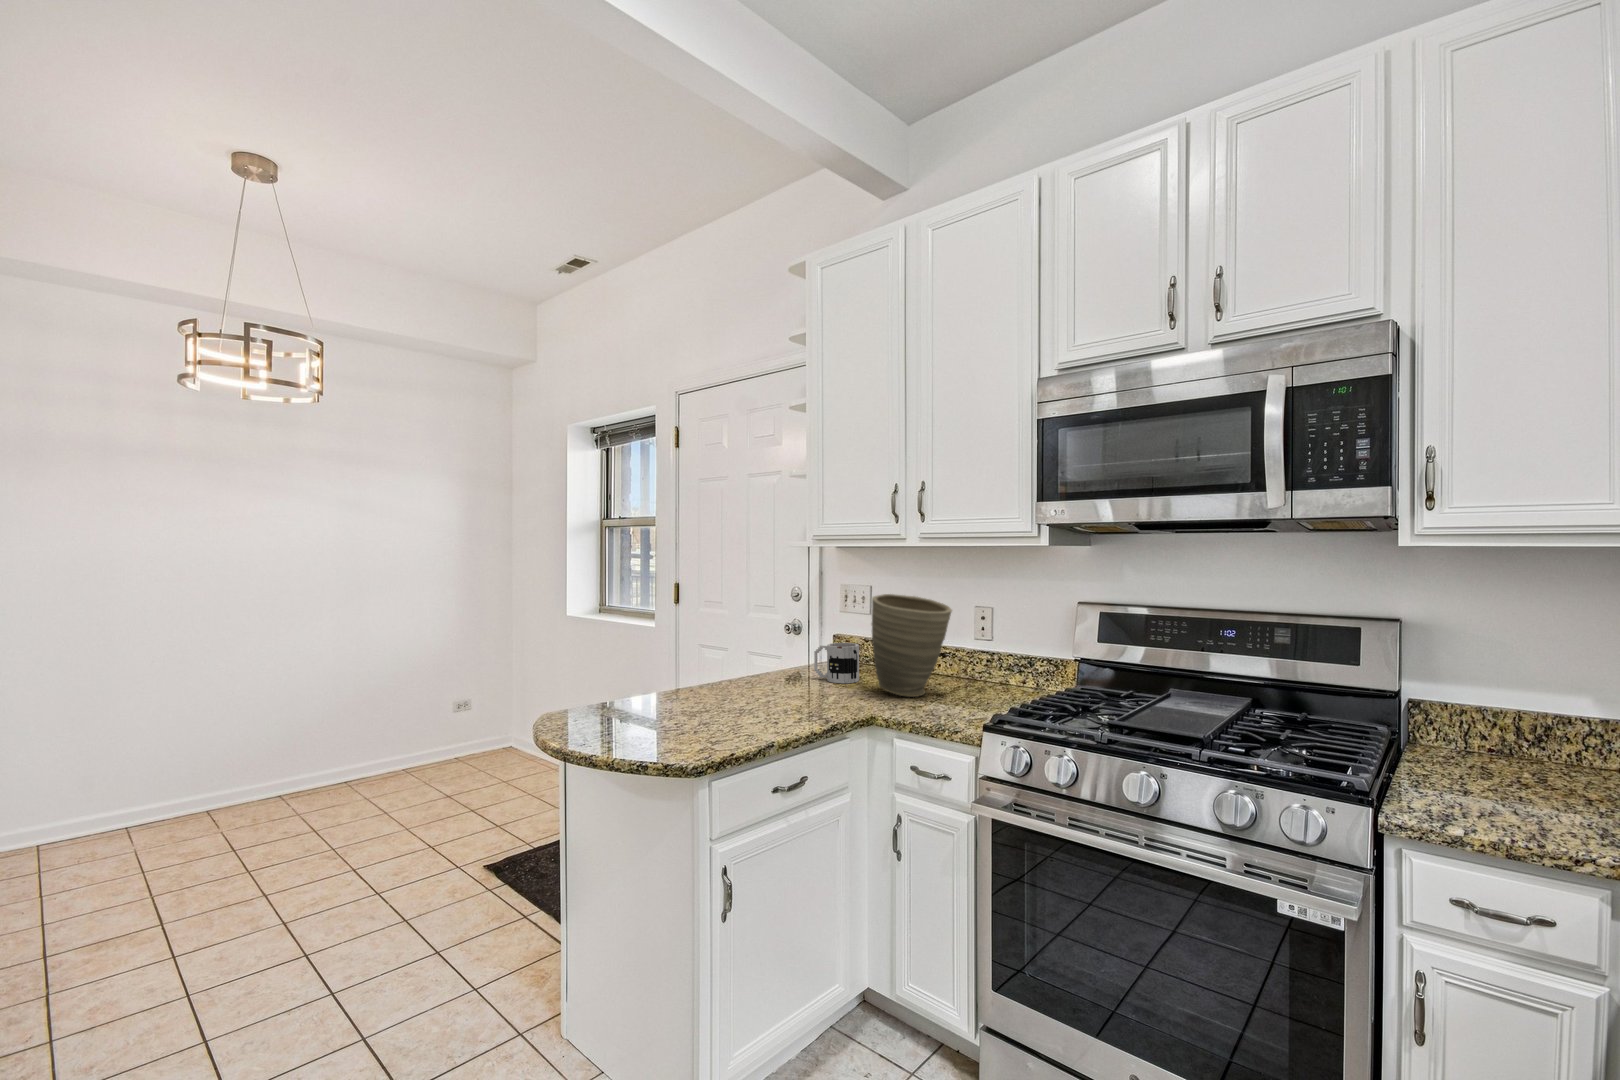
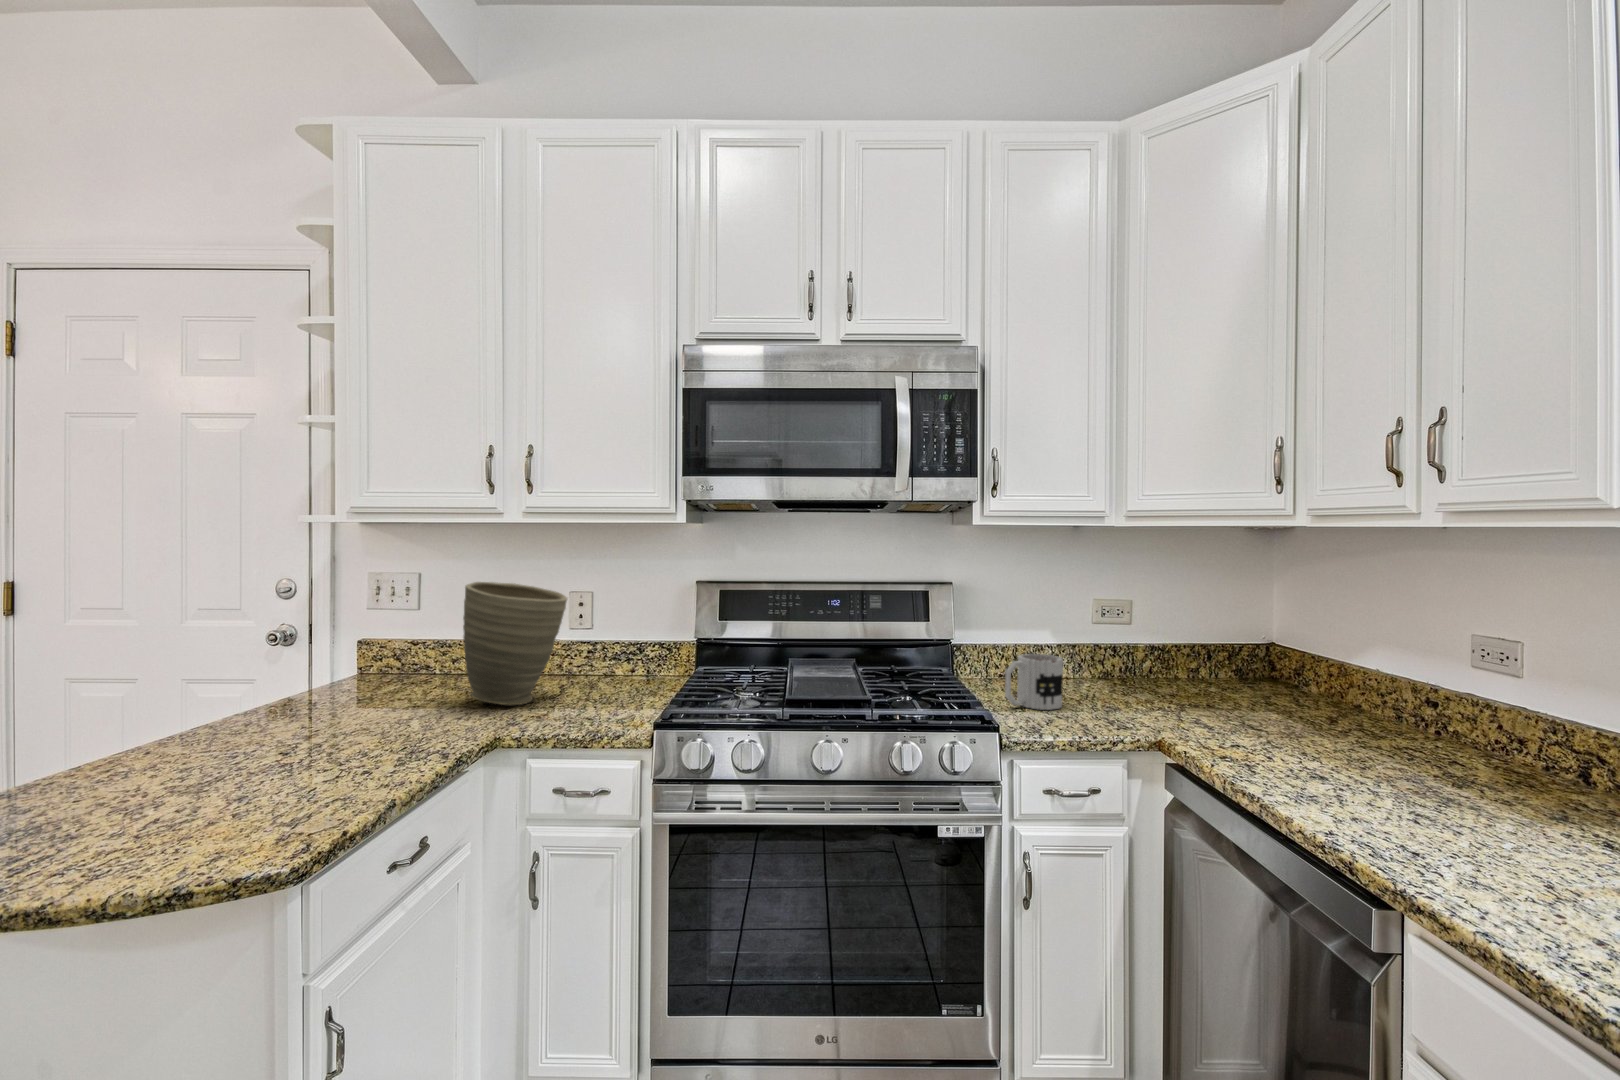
mug: present [814,643,859,683] -> present [1005,654,1063,710]

